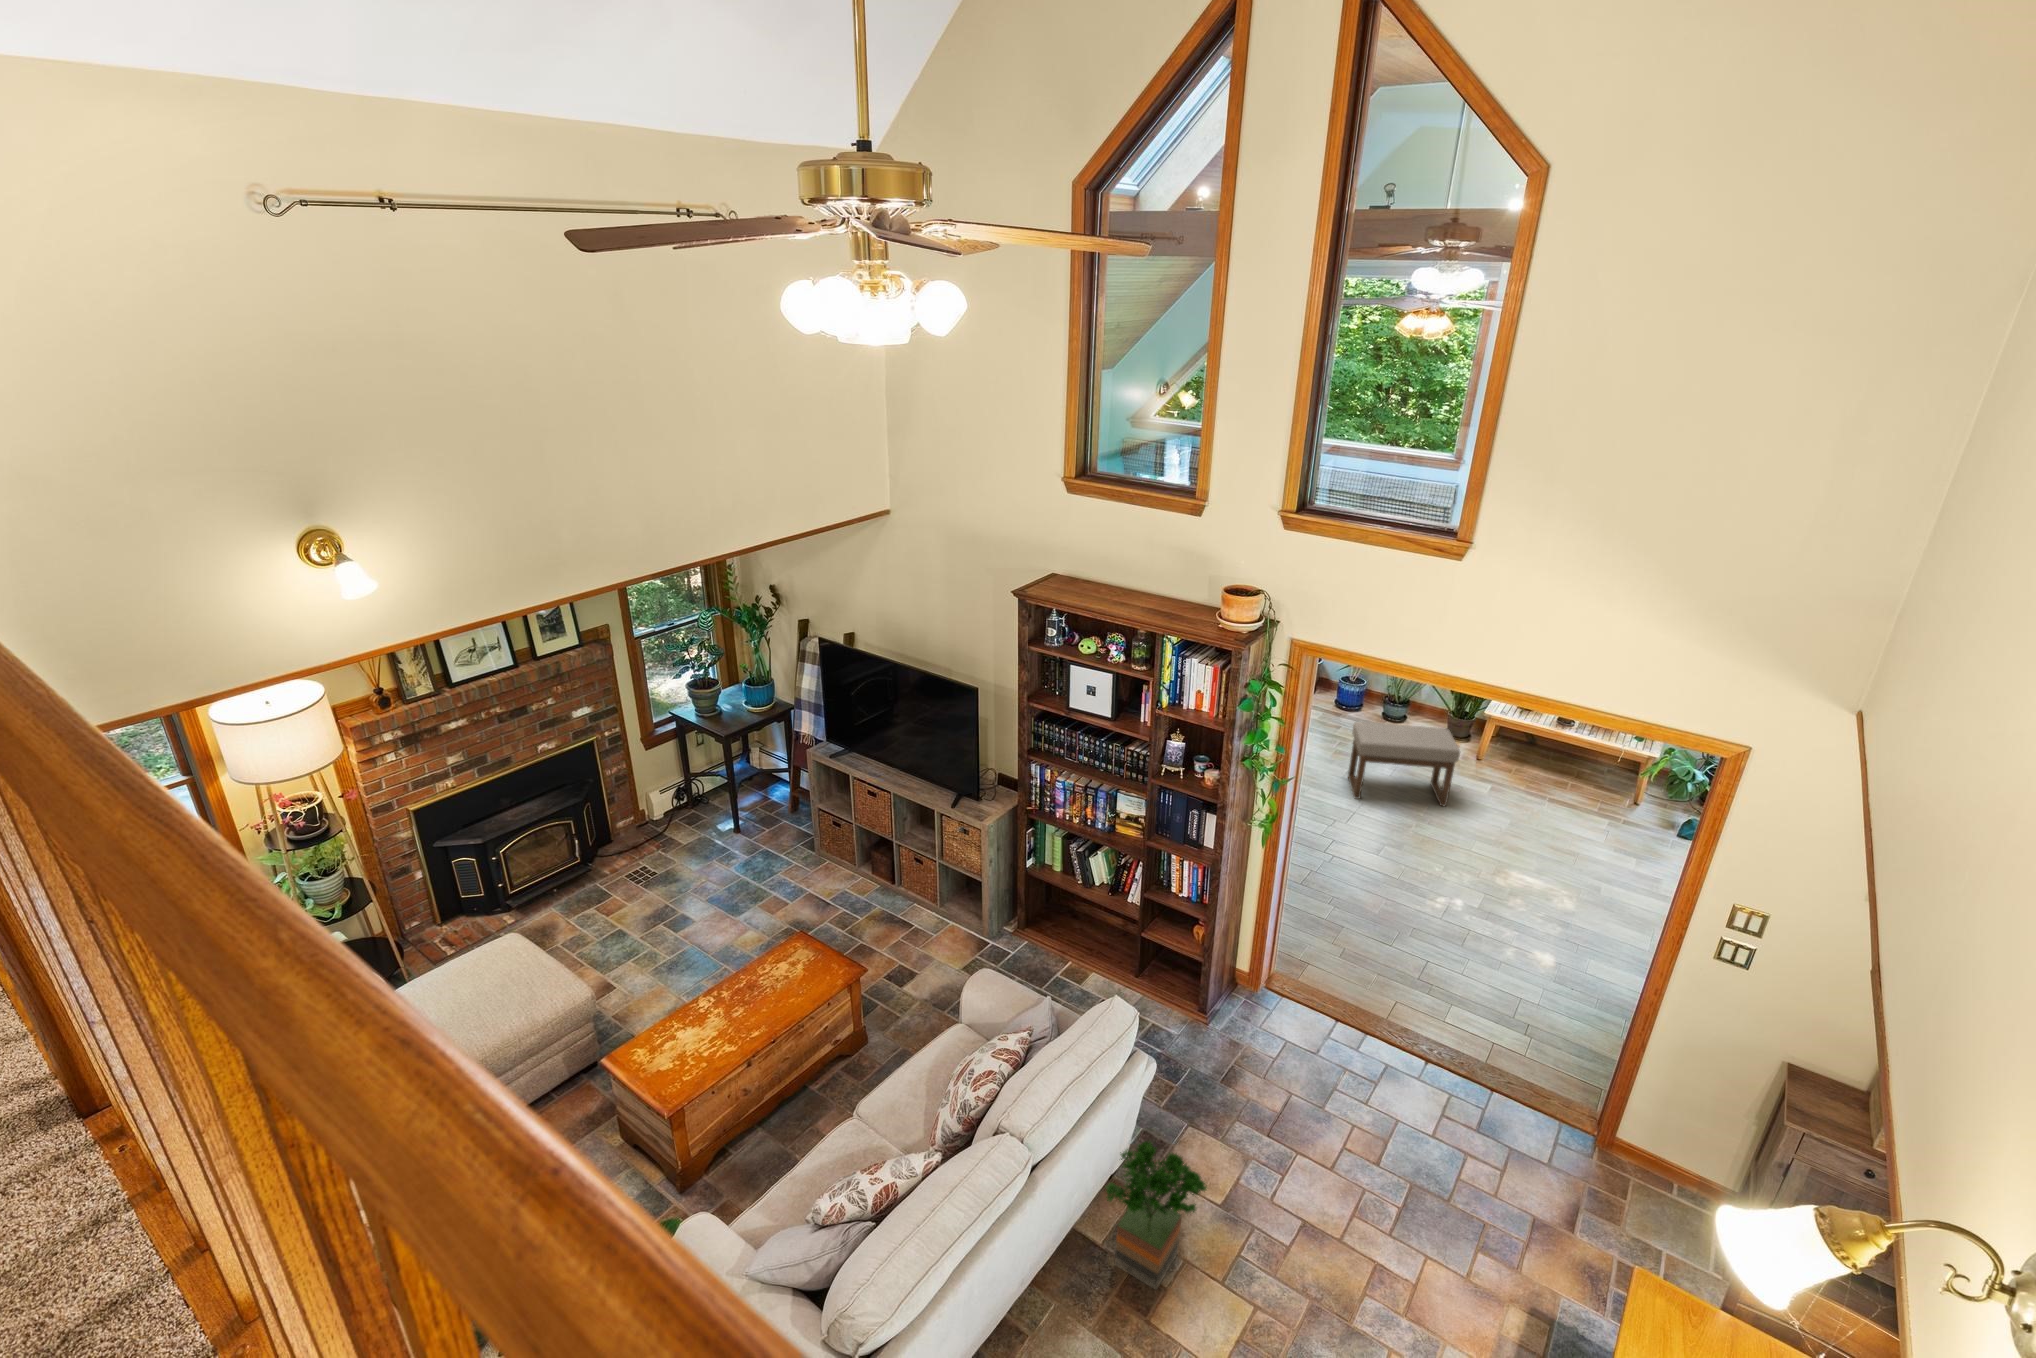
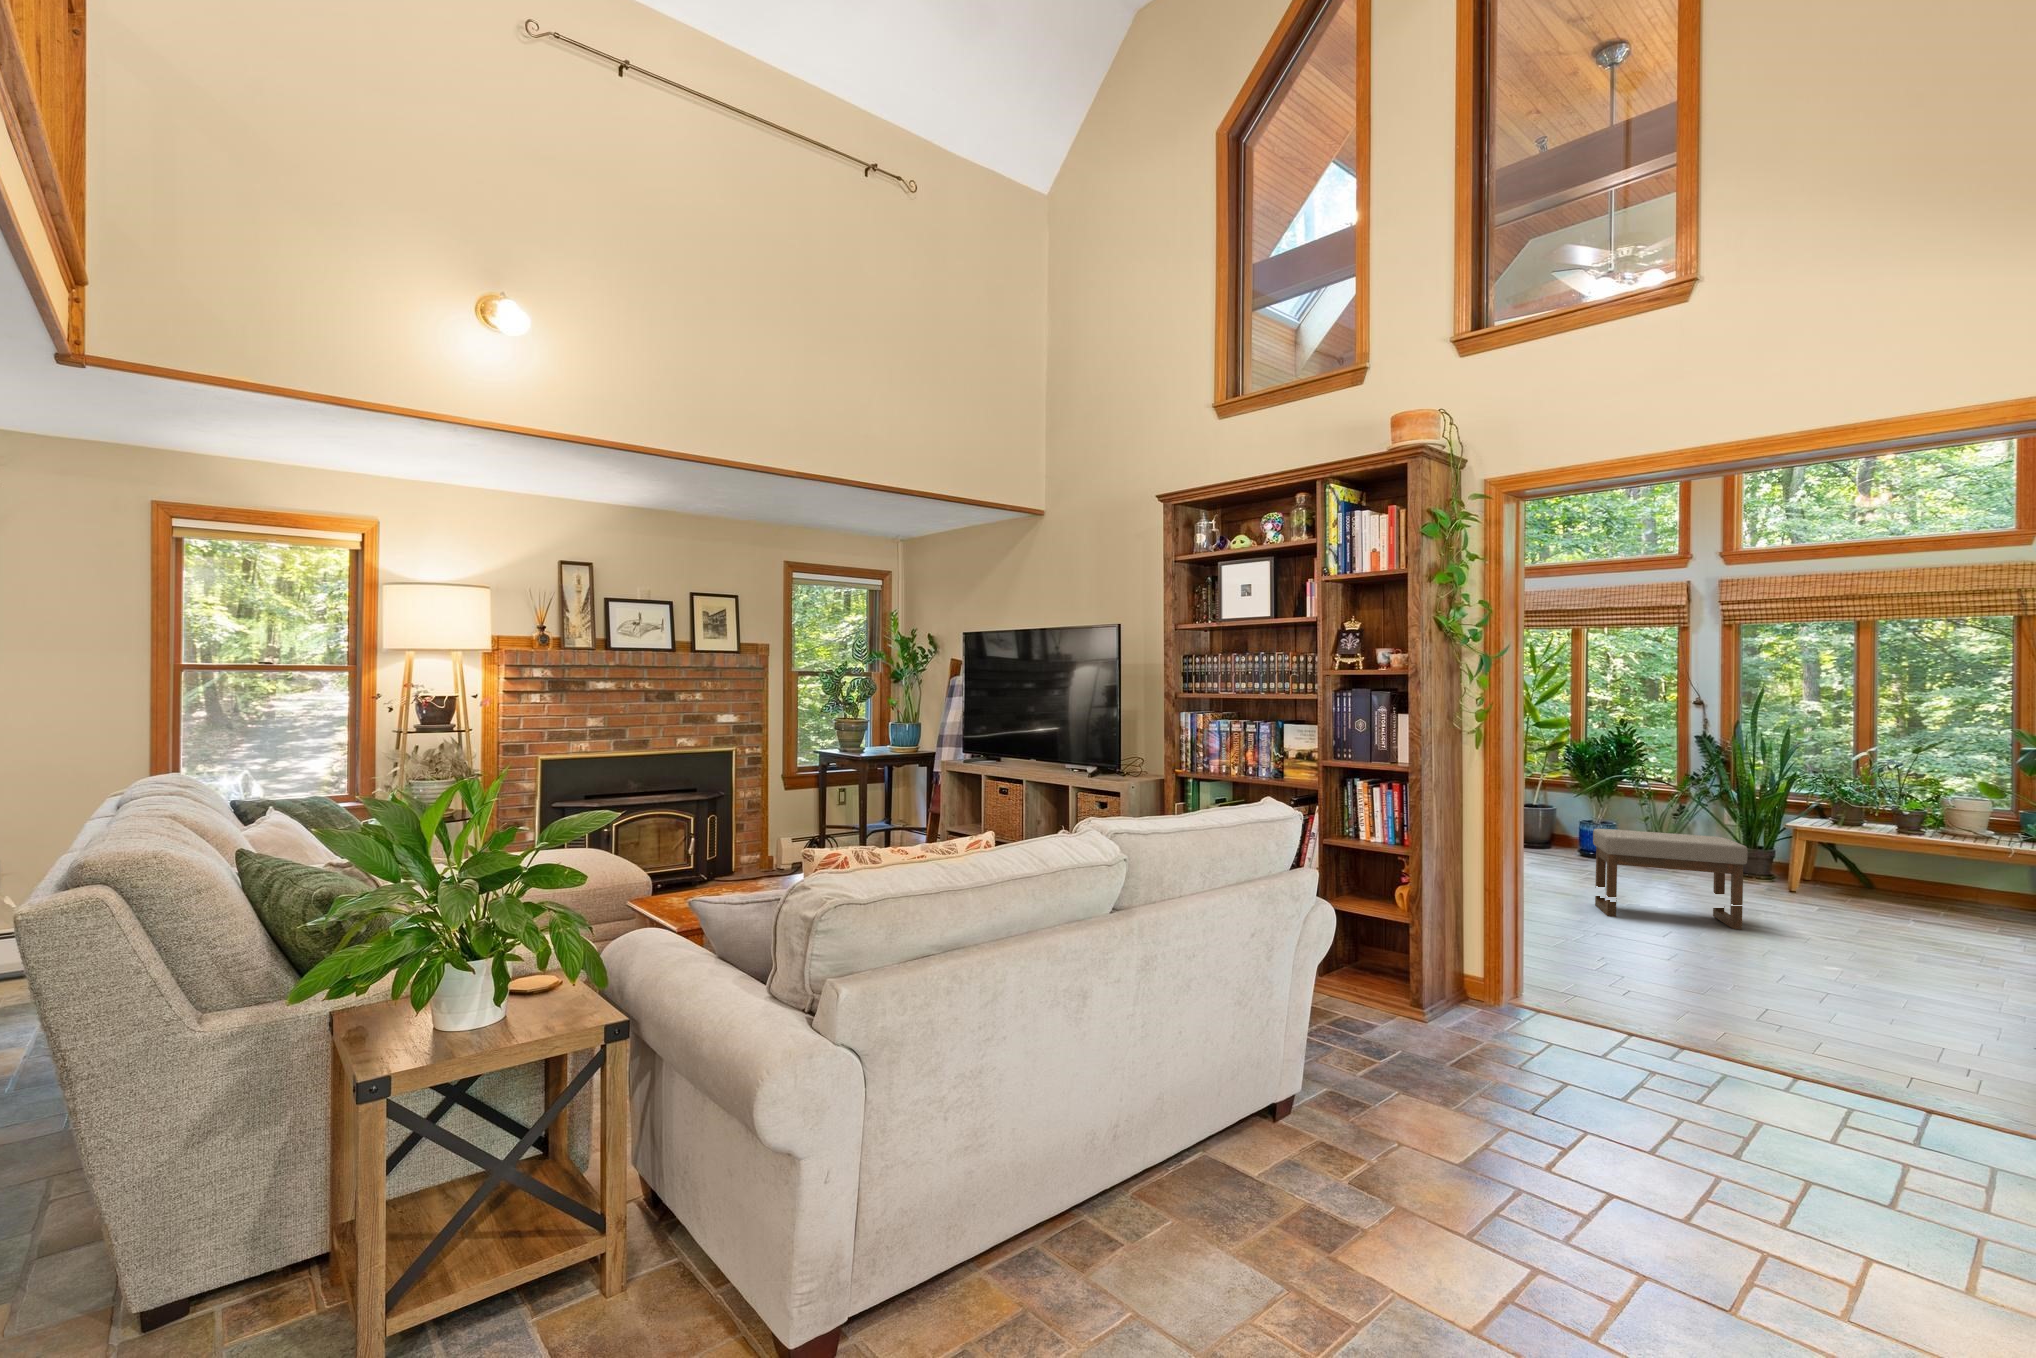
potted tree: present [1106,1141,1207,1289] -> none [1249,962,1423,1208]

